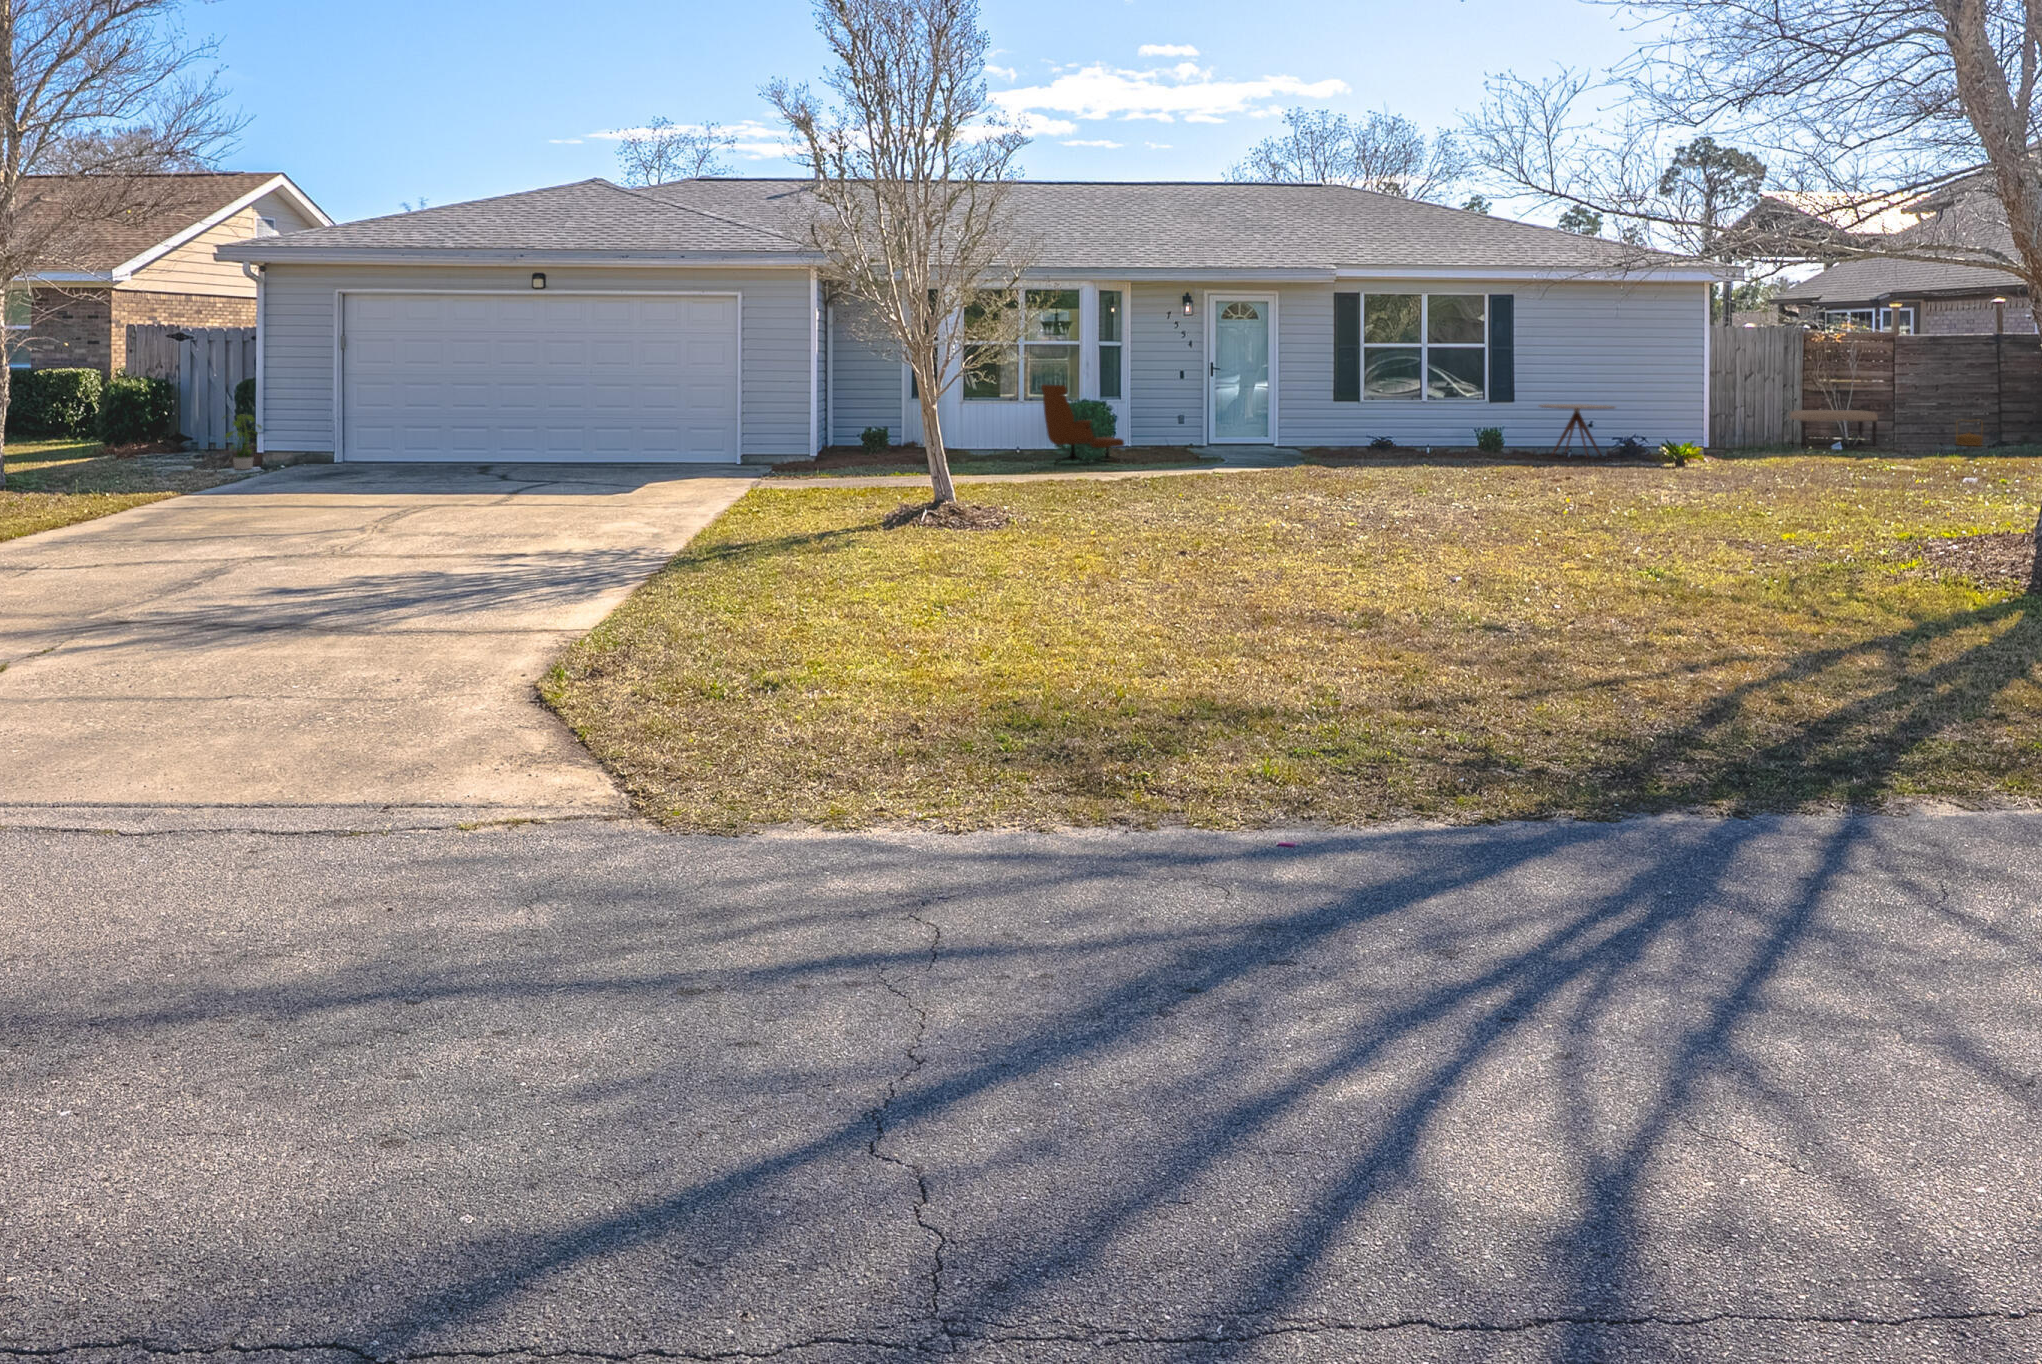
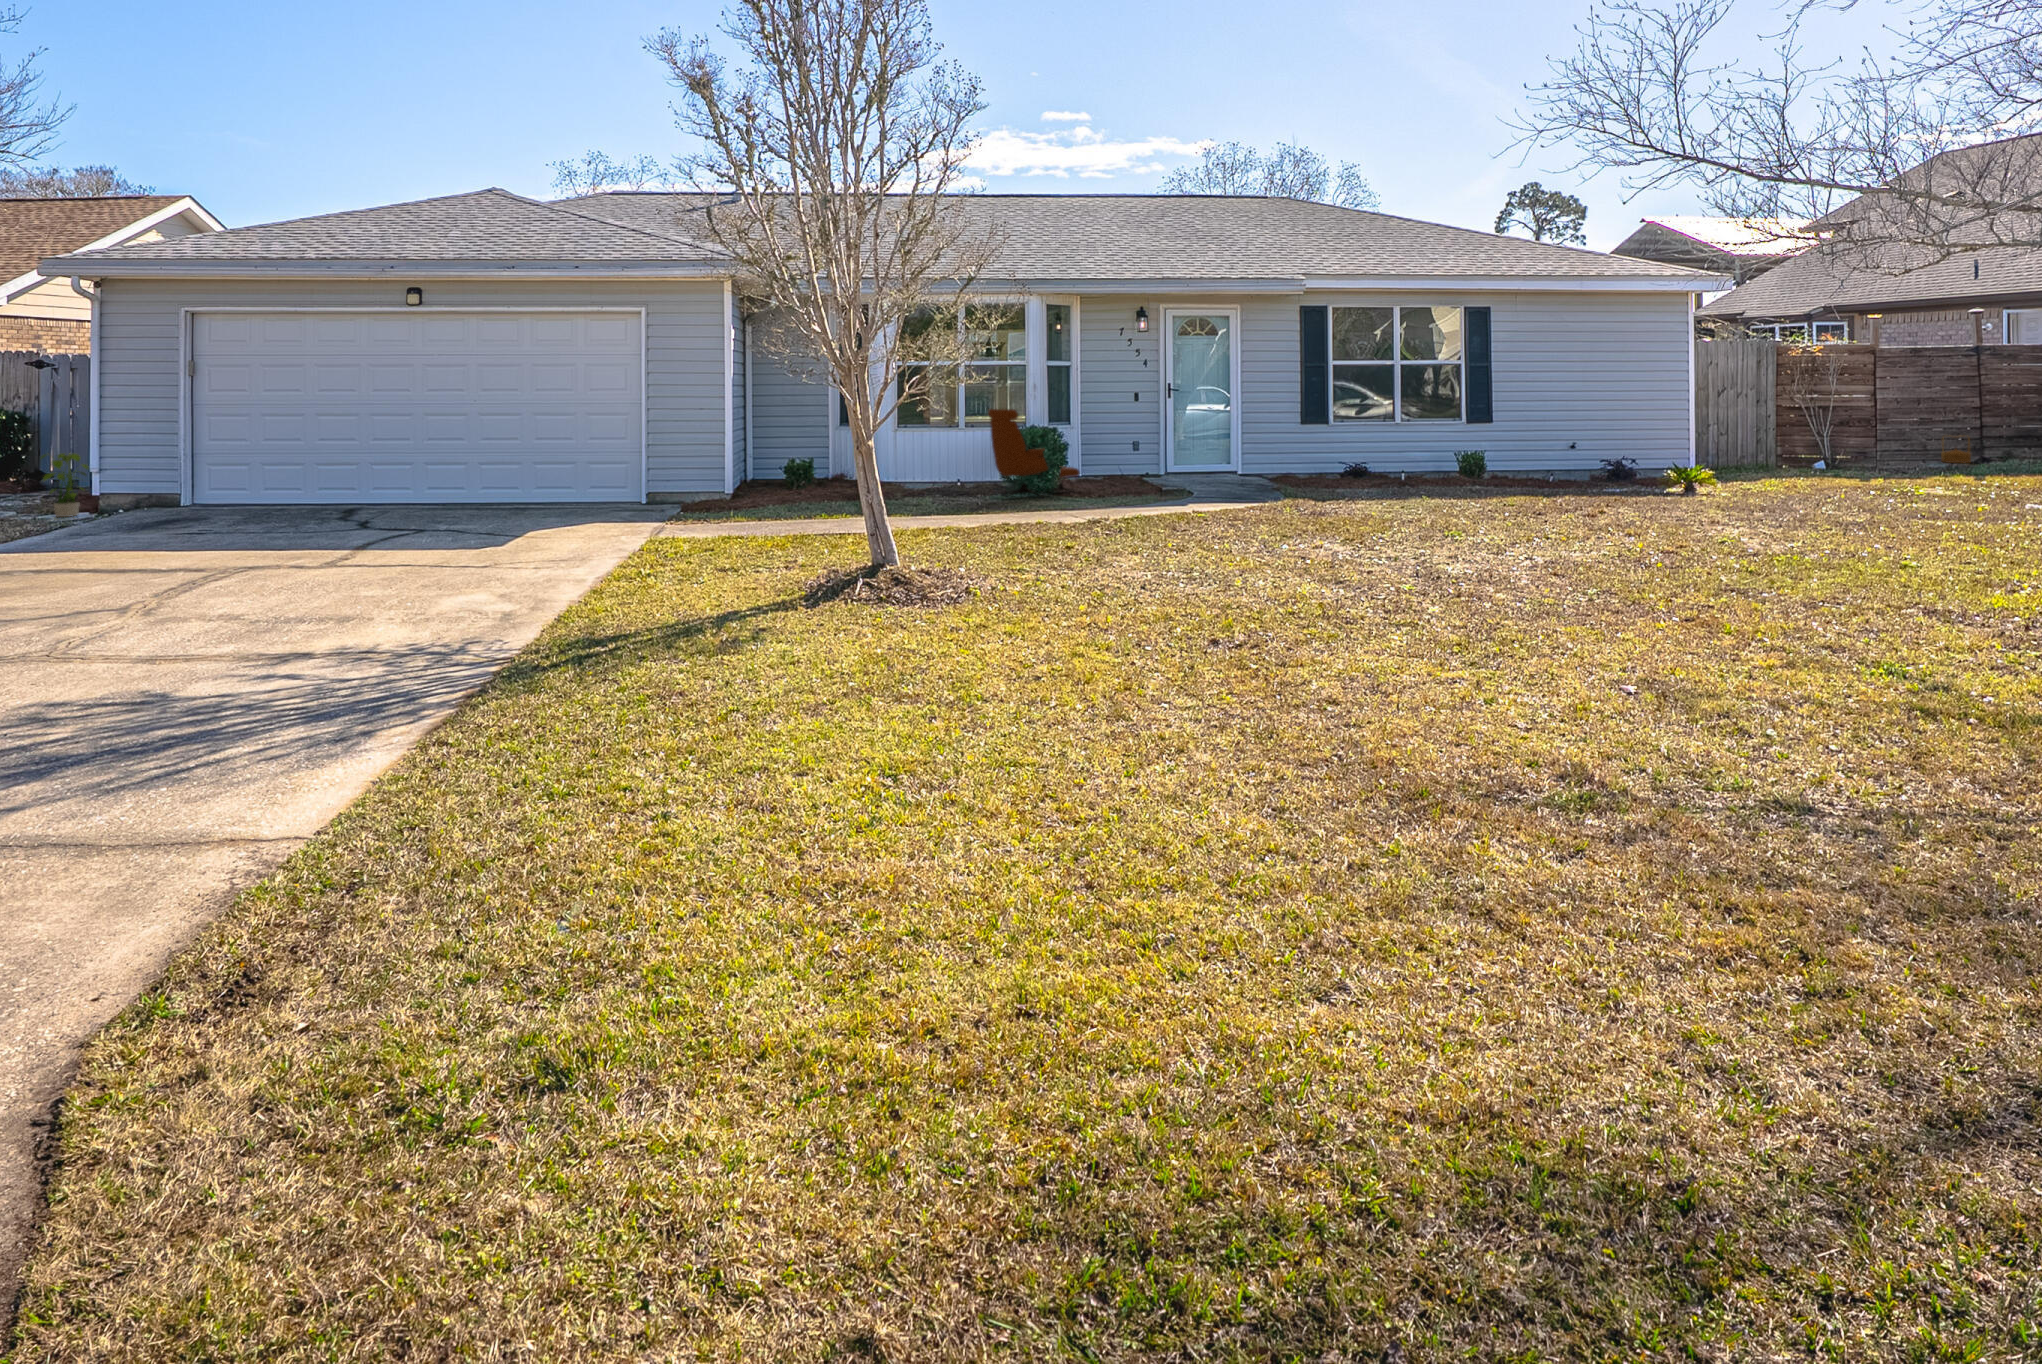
round table: present [1539,404,1615,457] -> none [1523,424,1610,483]
bench: present [1790,410,1878,445] -> none [1766,427,1863,464]

